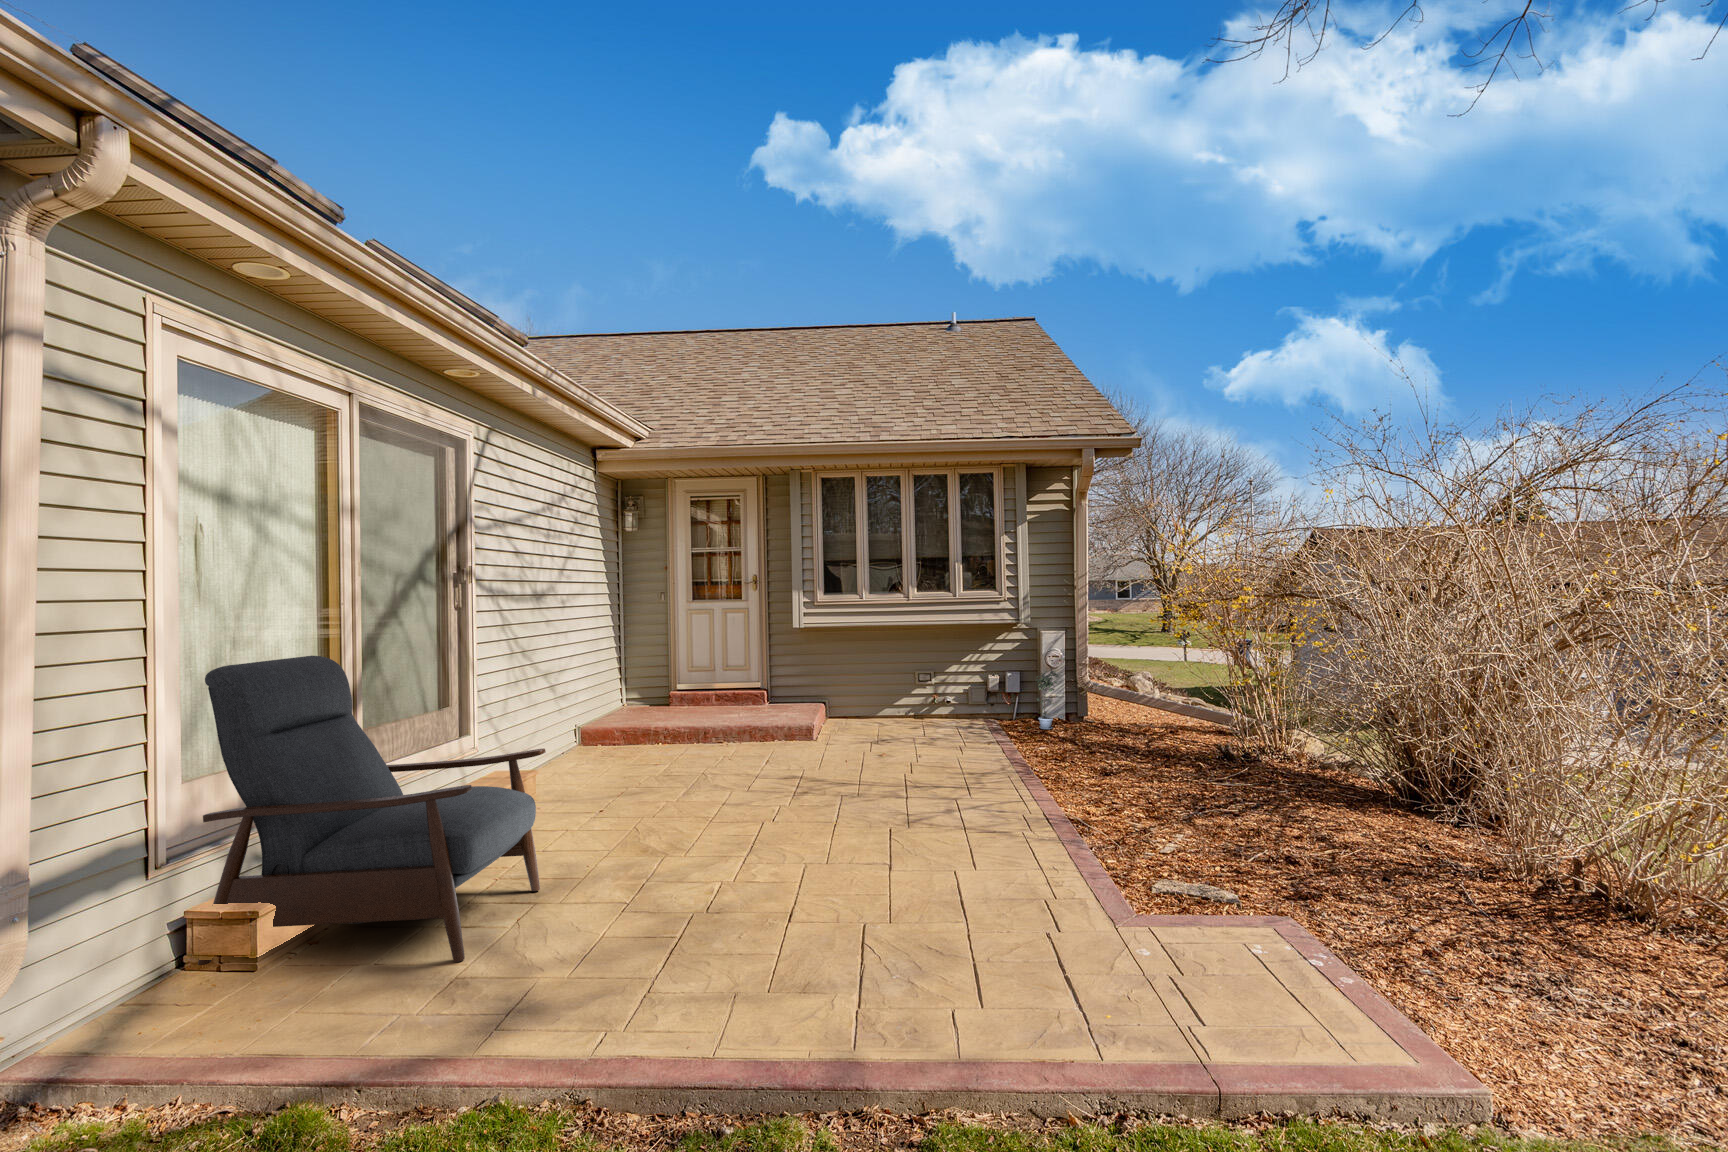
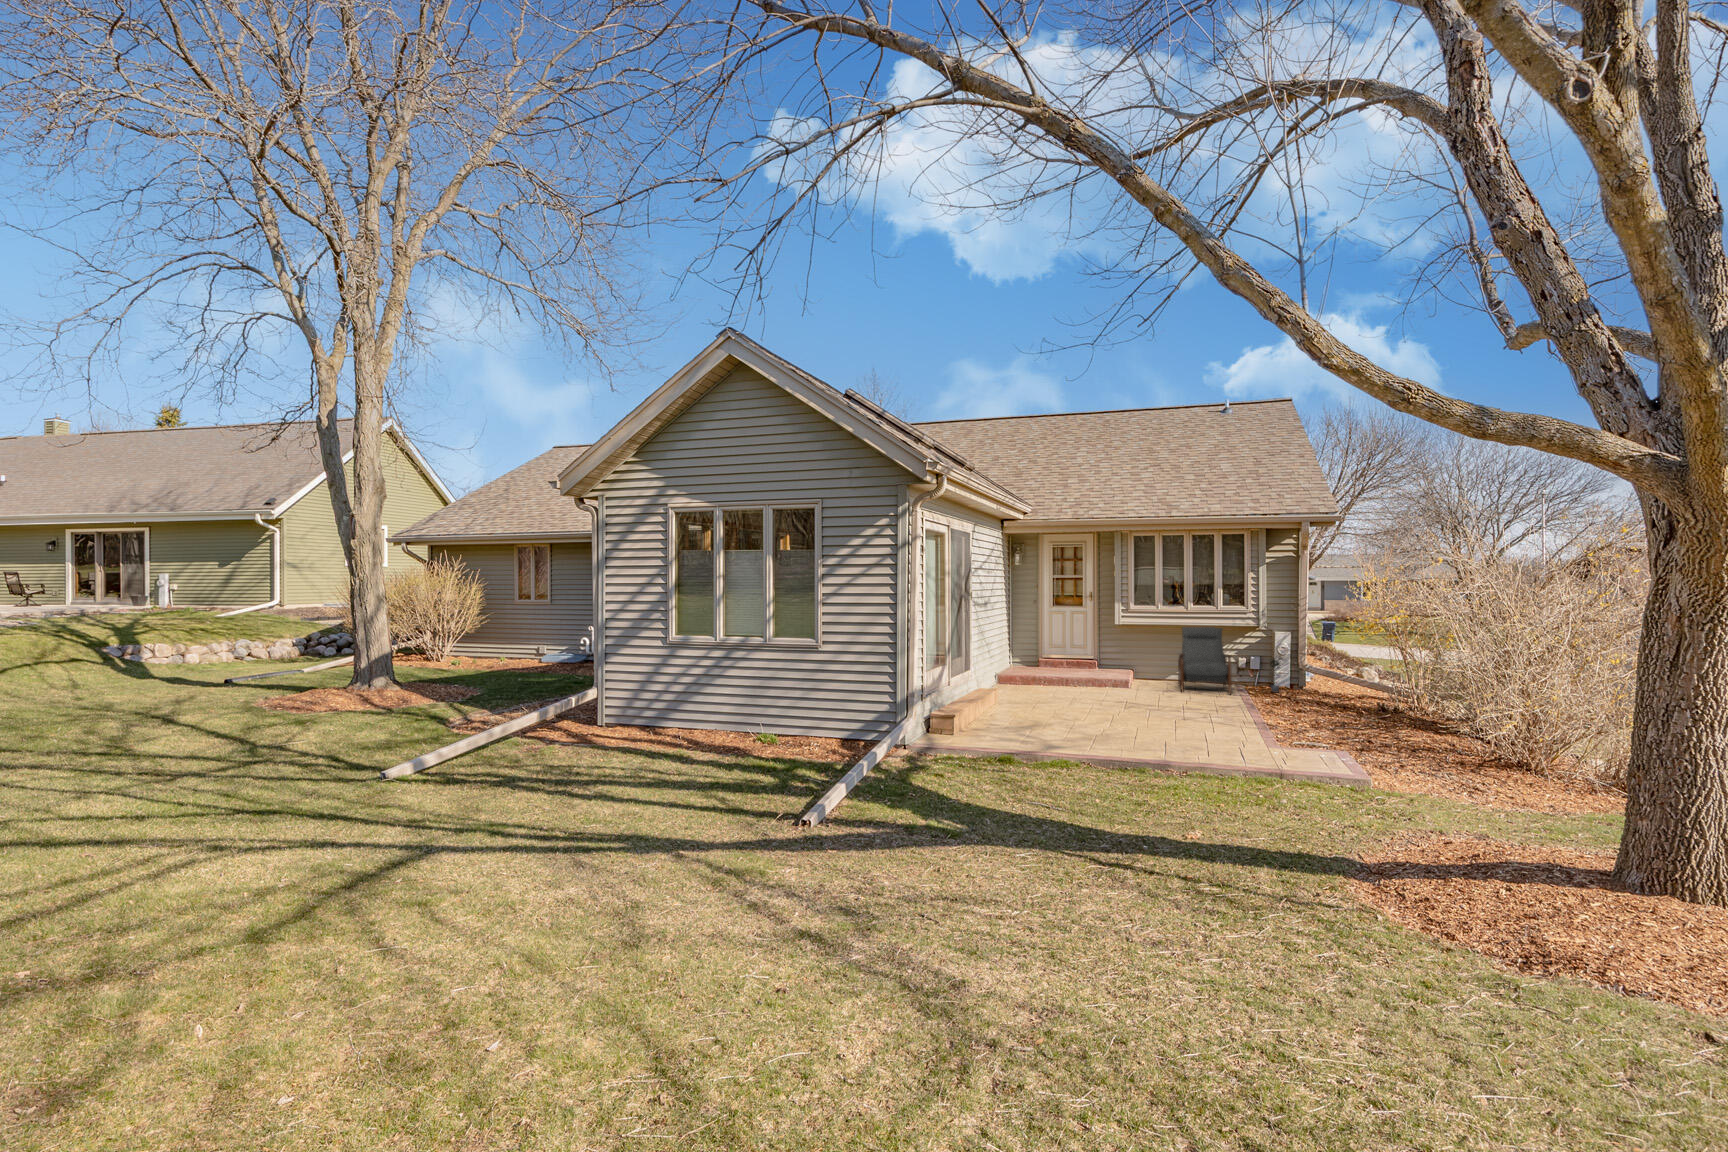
chair: present [198,656,546,965] -> present [1178,627,1232,694]

